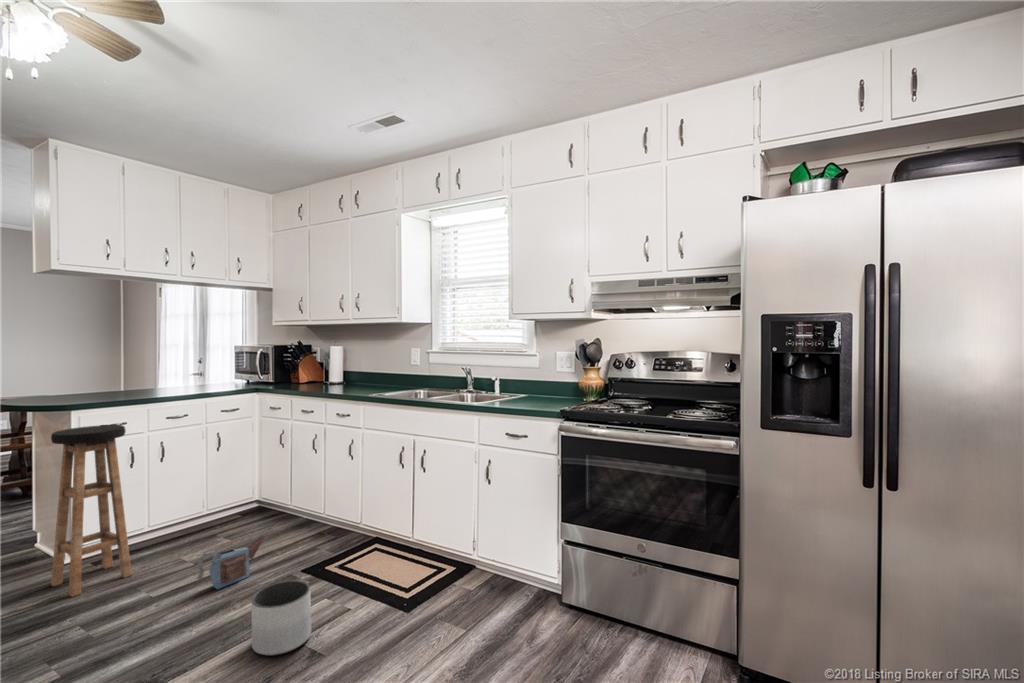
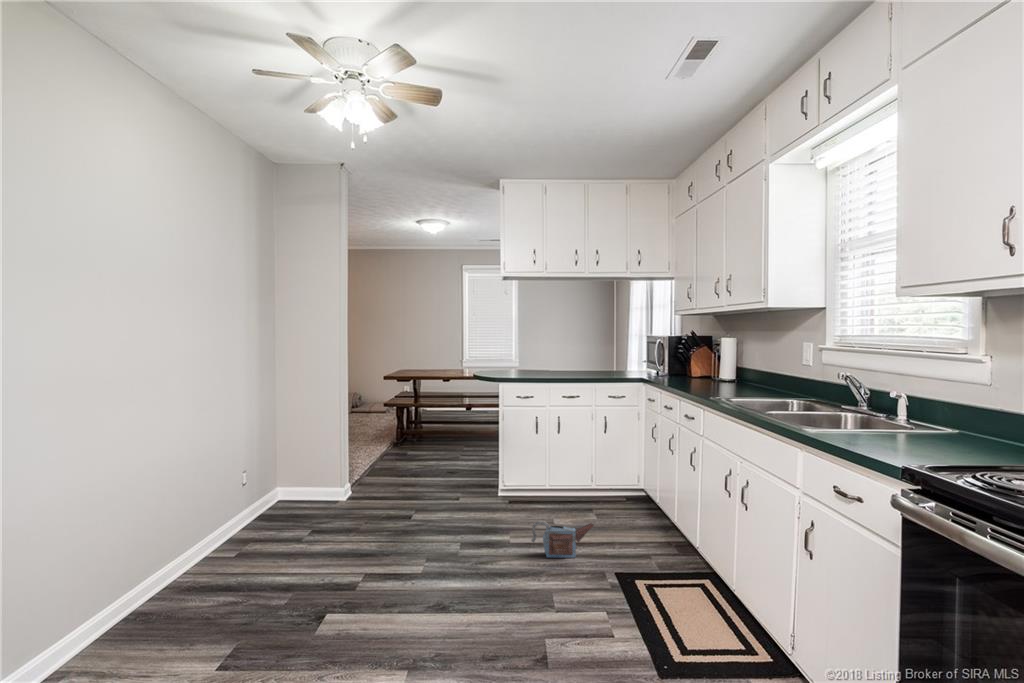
bar stool: present [51,425,132,597] -> none [474,395,518,521]
planter: present [252,581,311,656] -> none [511,571,565,644]

